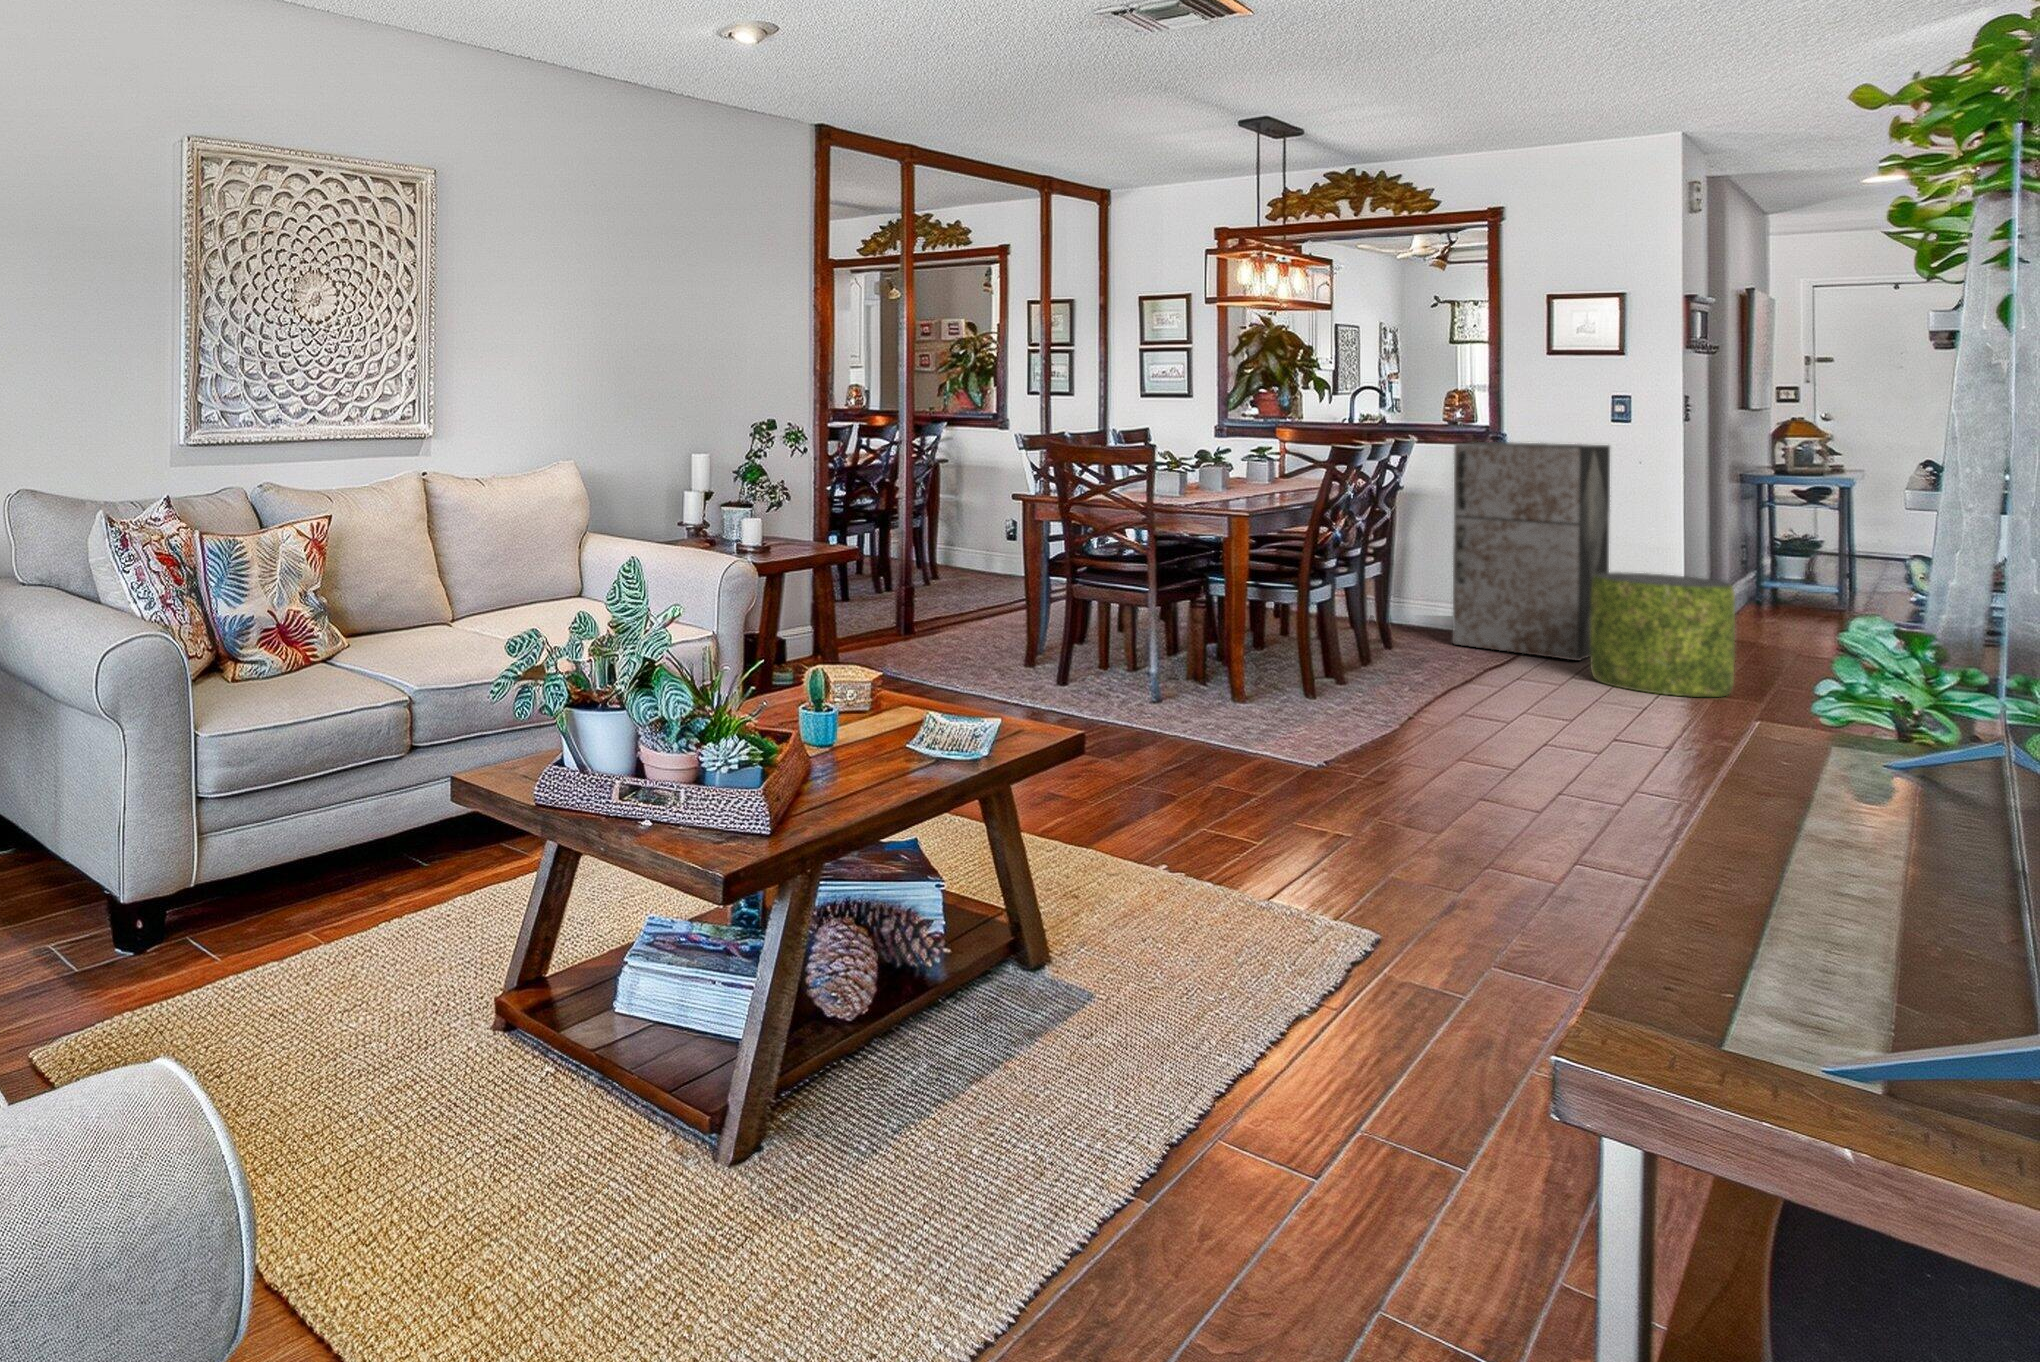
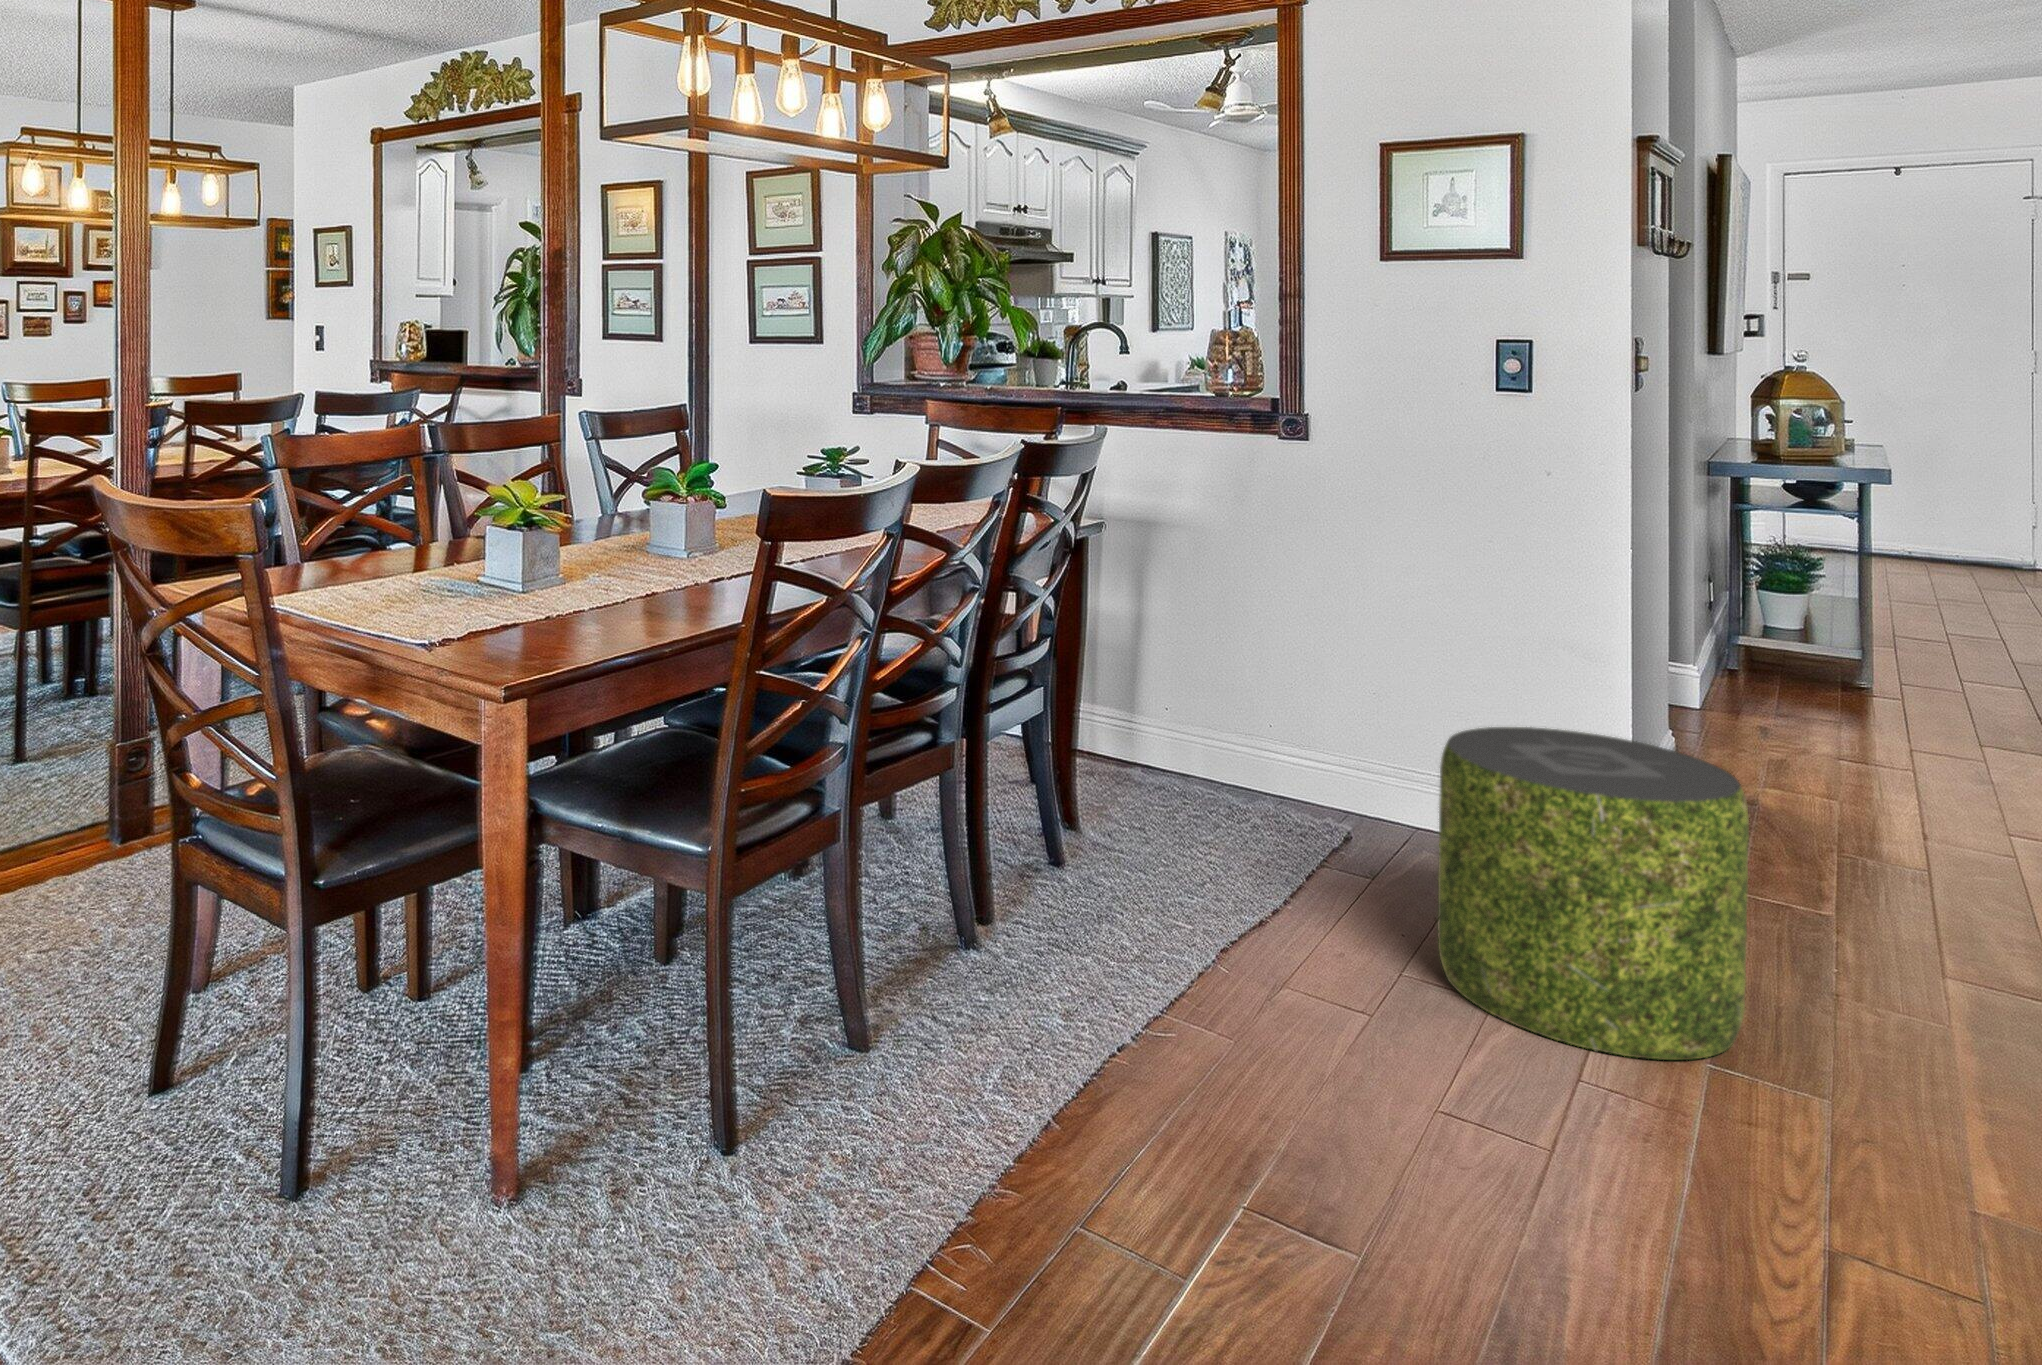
storage cabinet: present [1452,442,1610,661] -> none [1196,427,1492,892]

